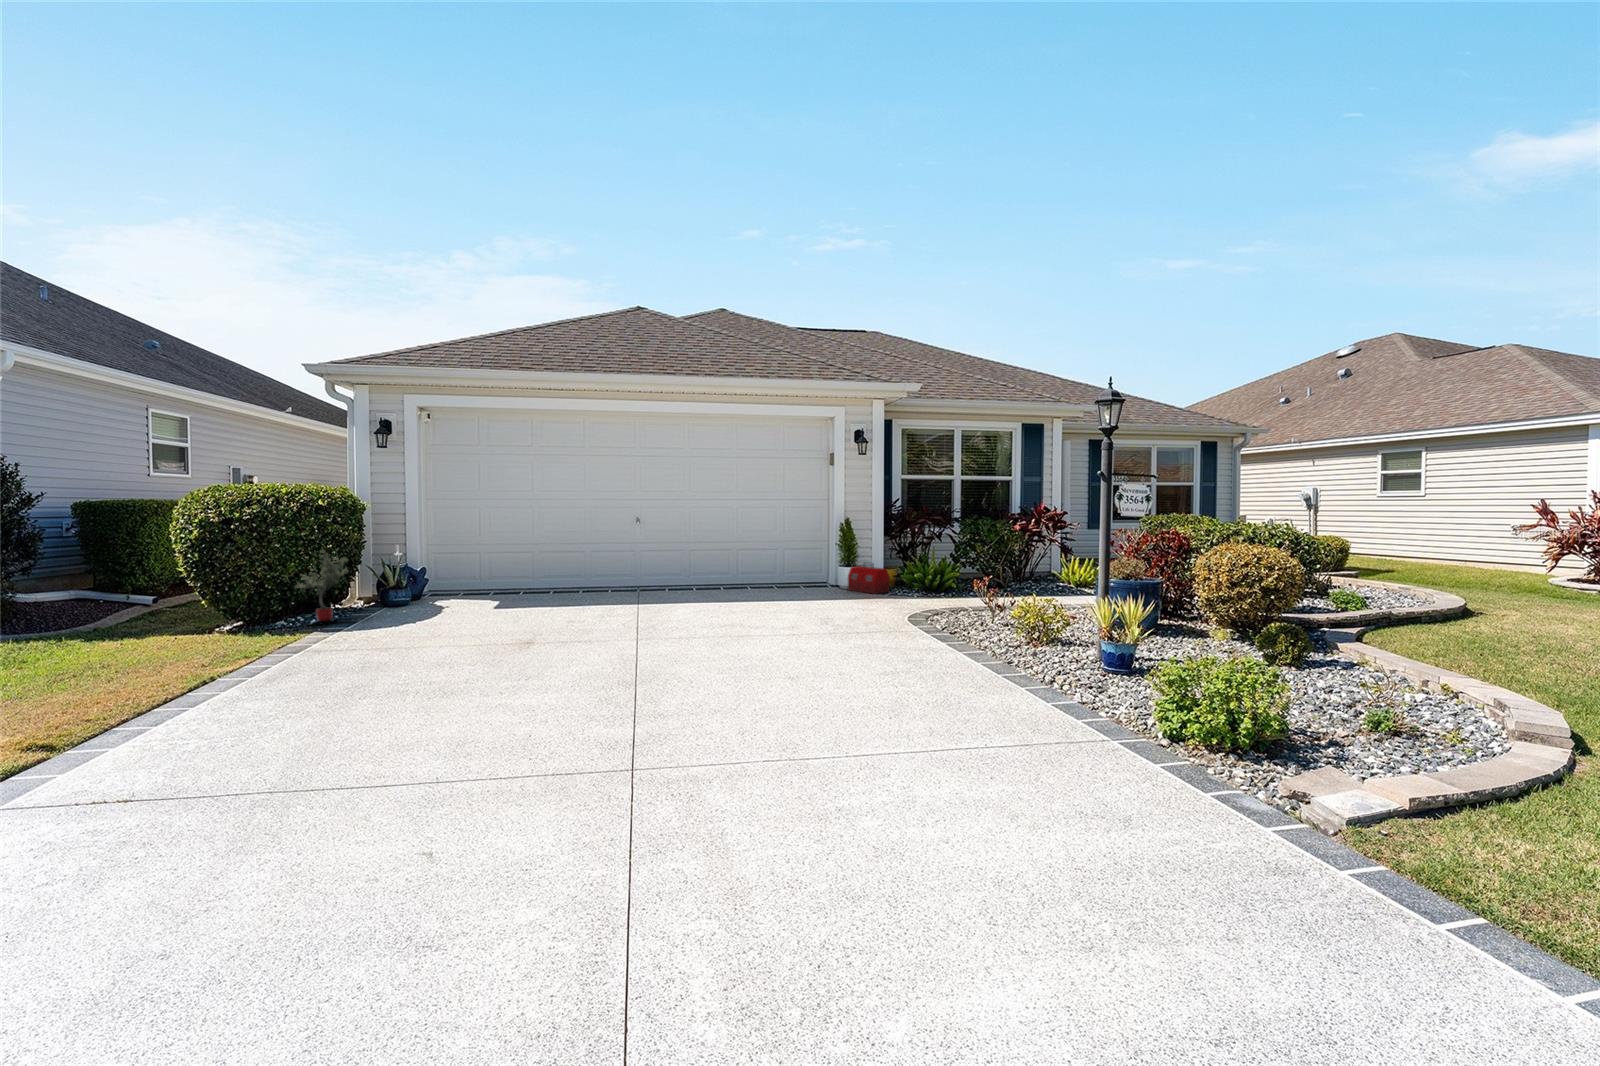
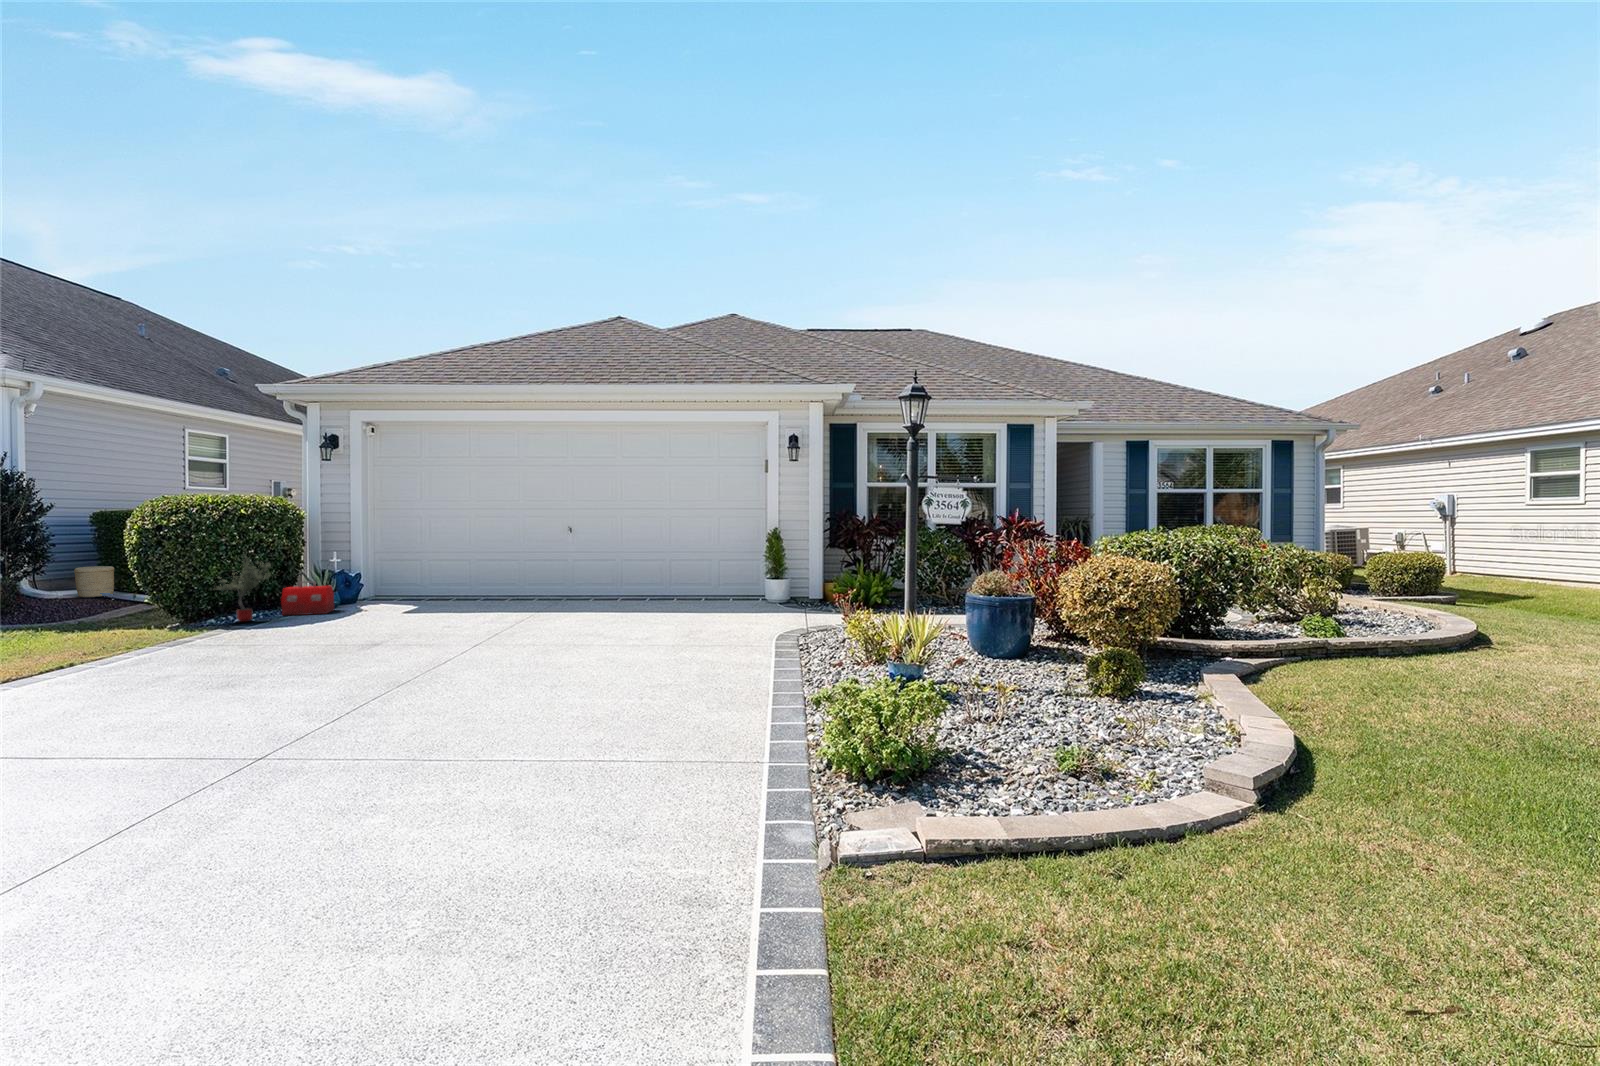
toolbox: present [848,562,890,594] -> present [281,581,334,616]
woven basket: none [47,563,94,598] -> present [74,566,114,597]

